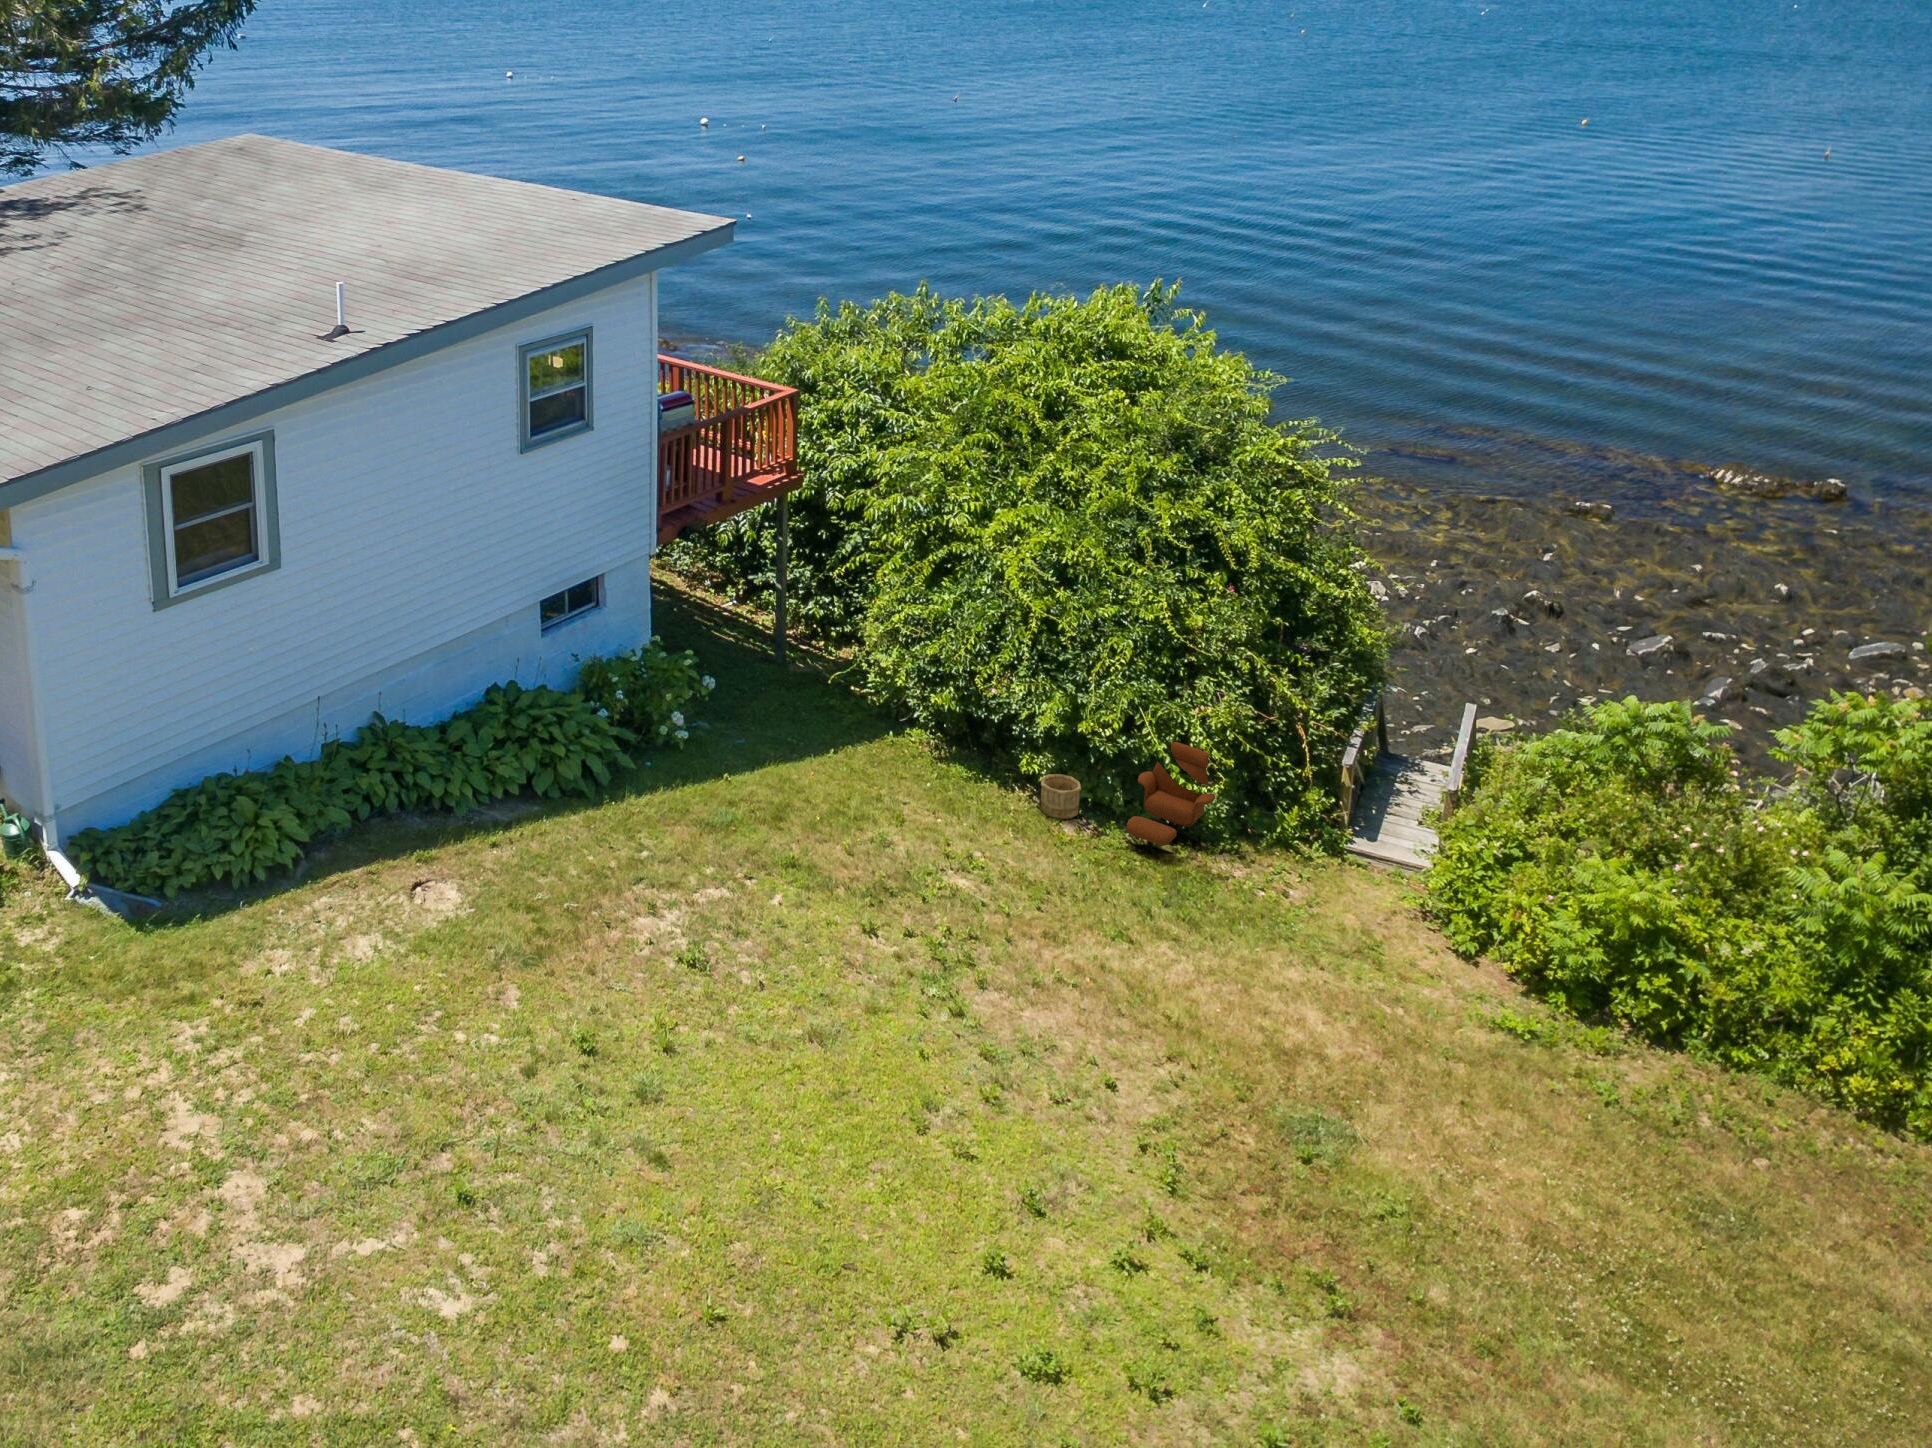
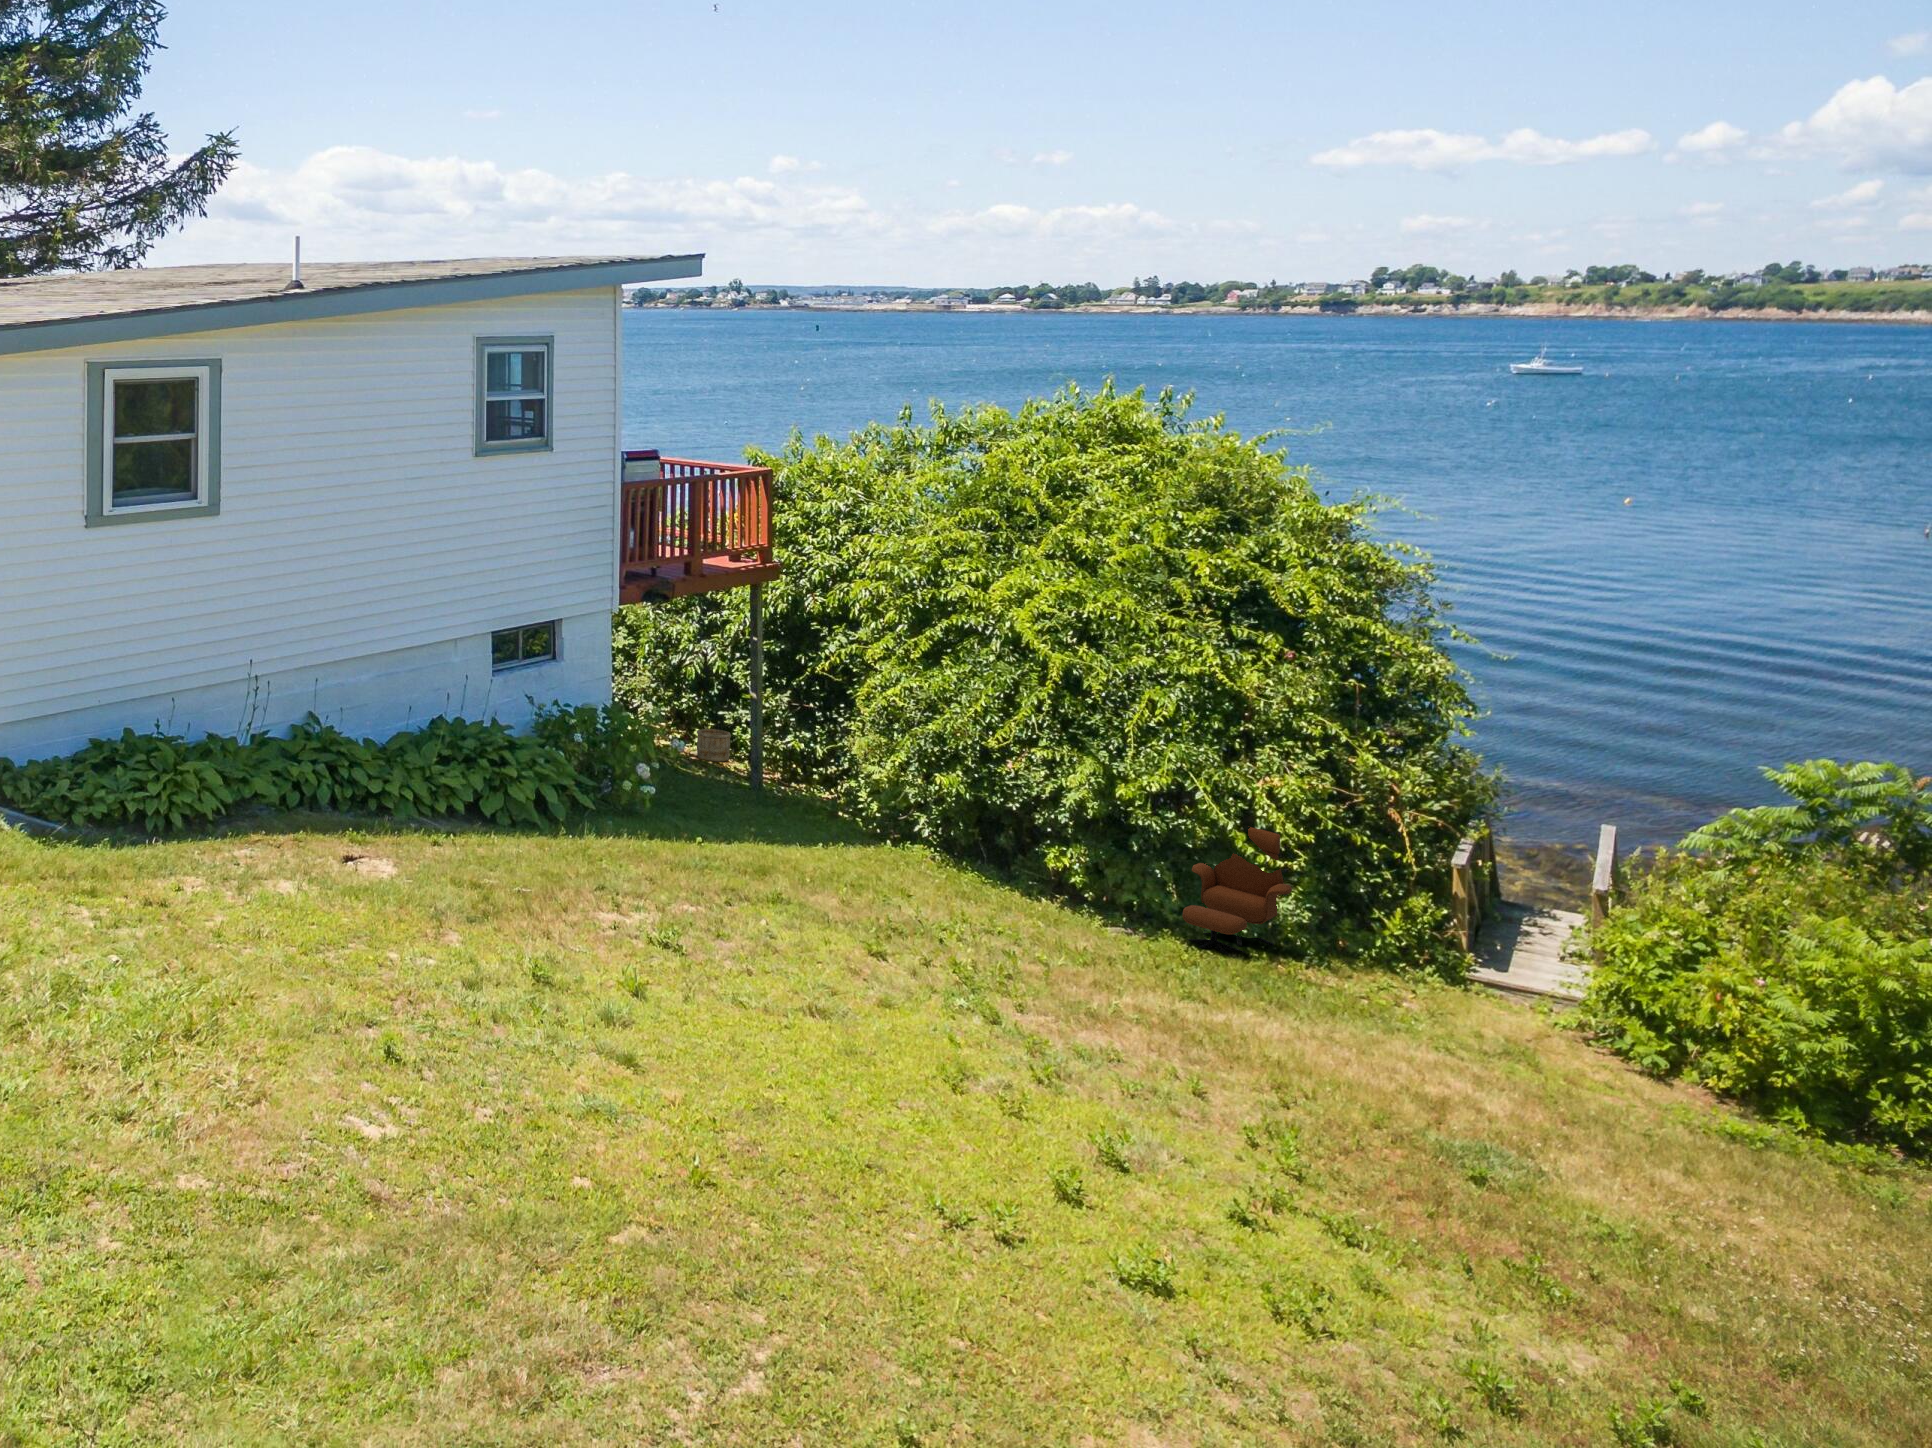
wooden bucket: present [1041,774,1081,819] -> present [697,729,731,761]

